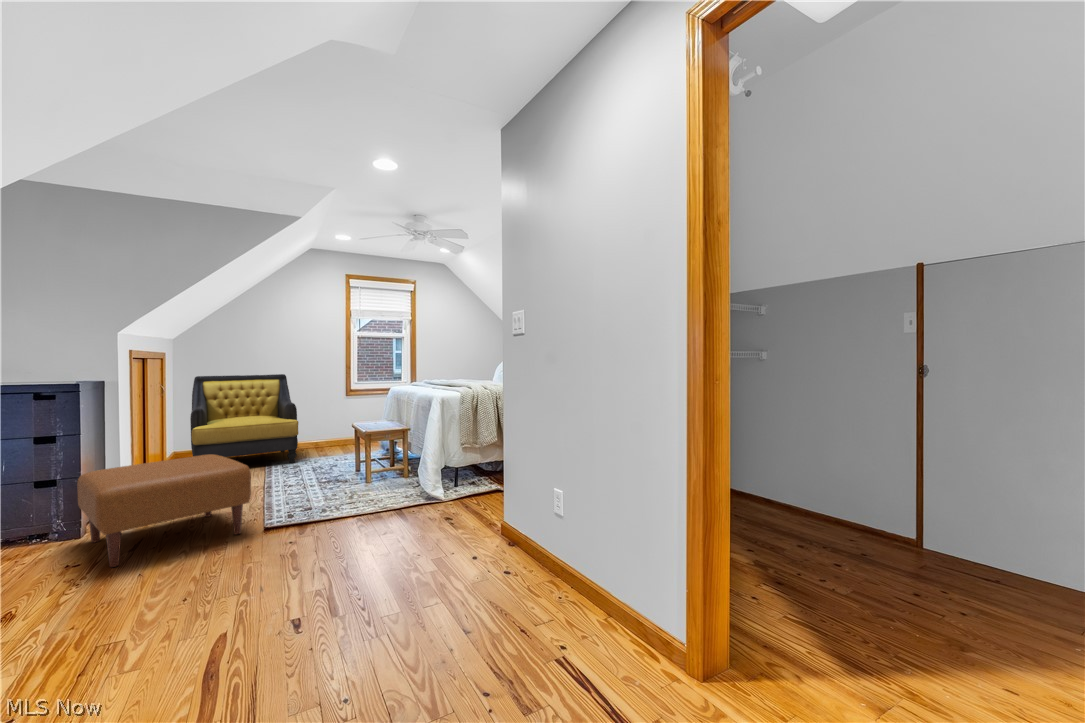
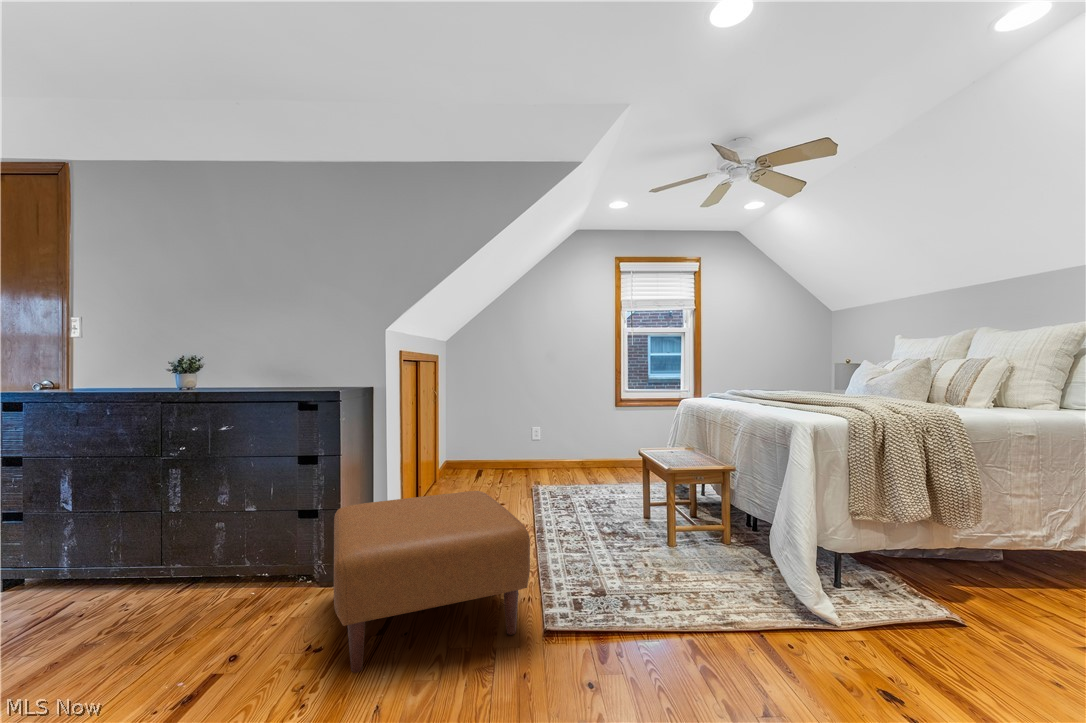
armchair: present [190,374,298,463] -> none [459,378,569,495]

